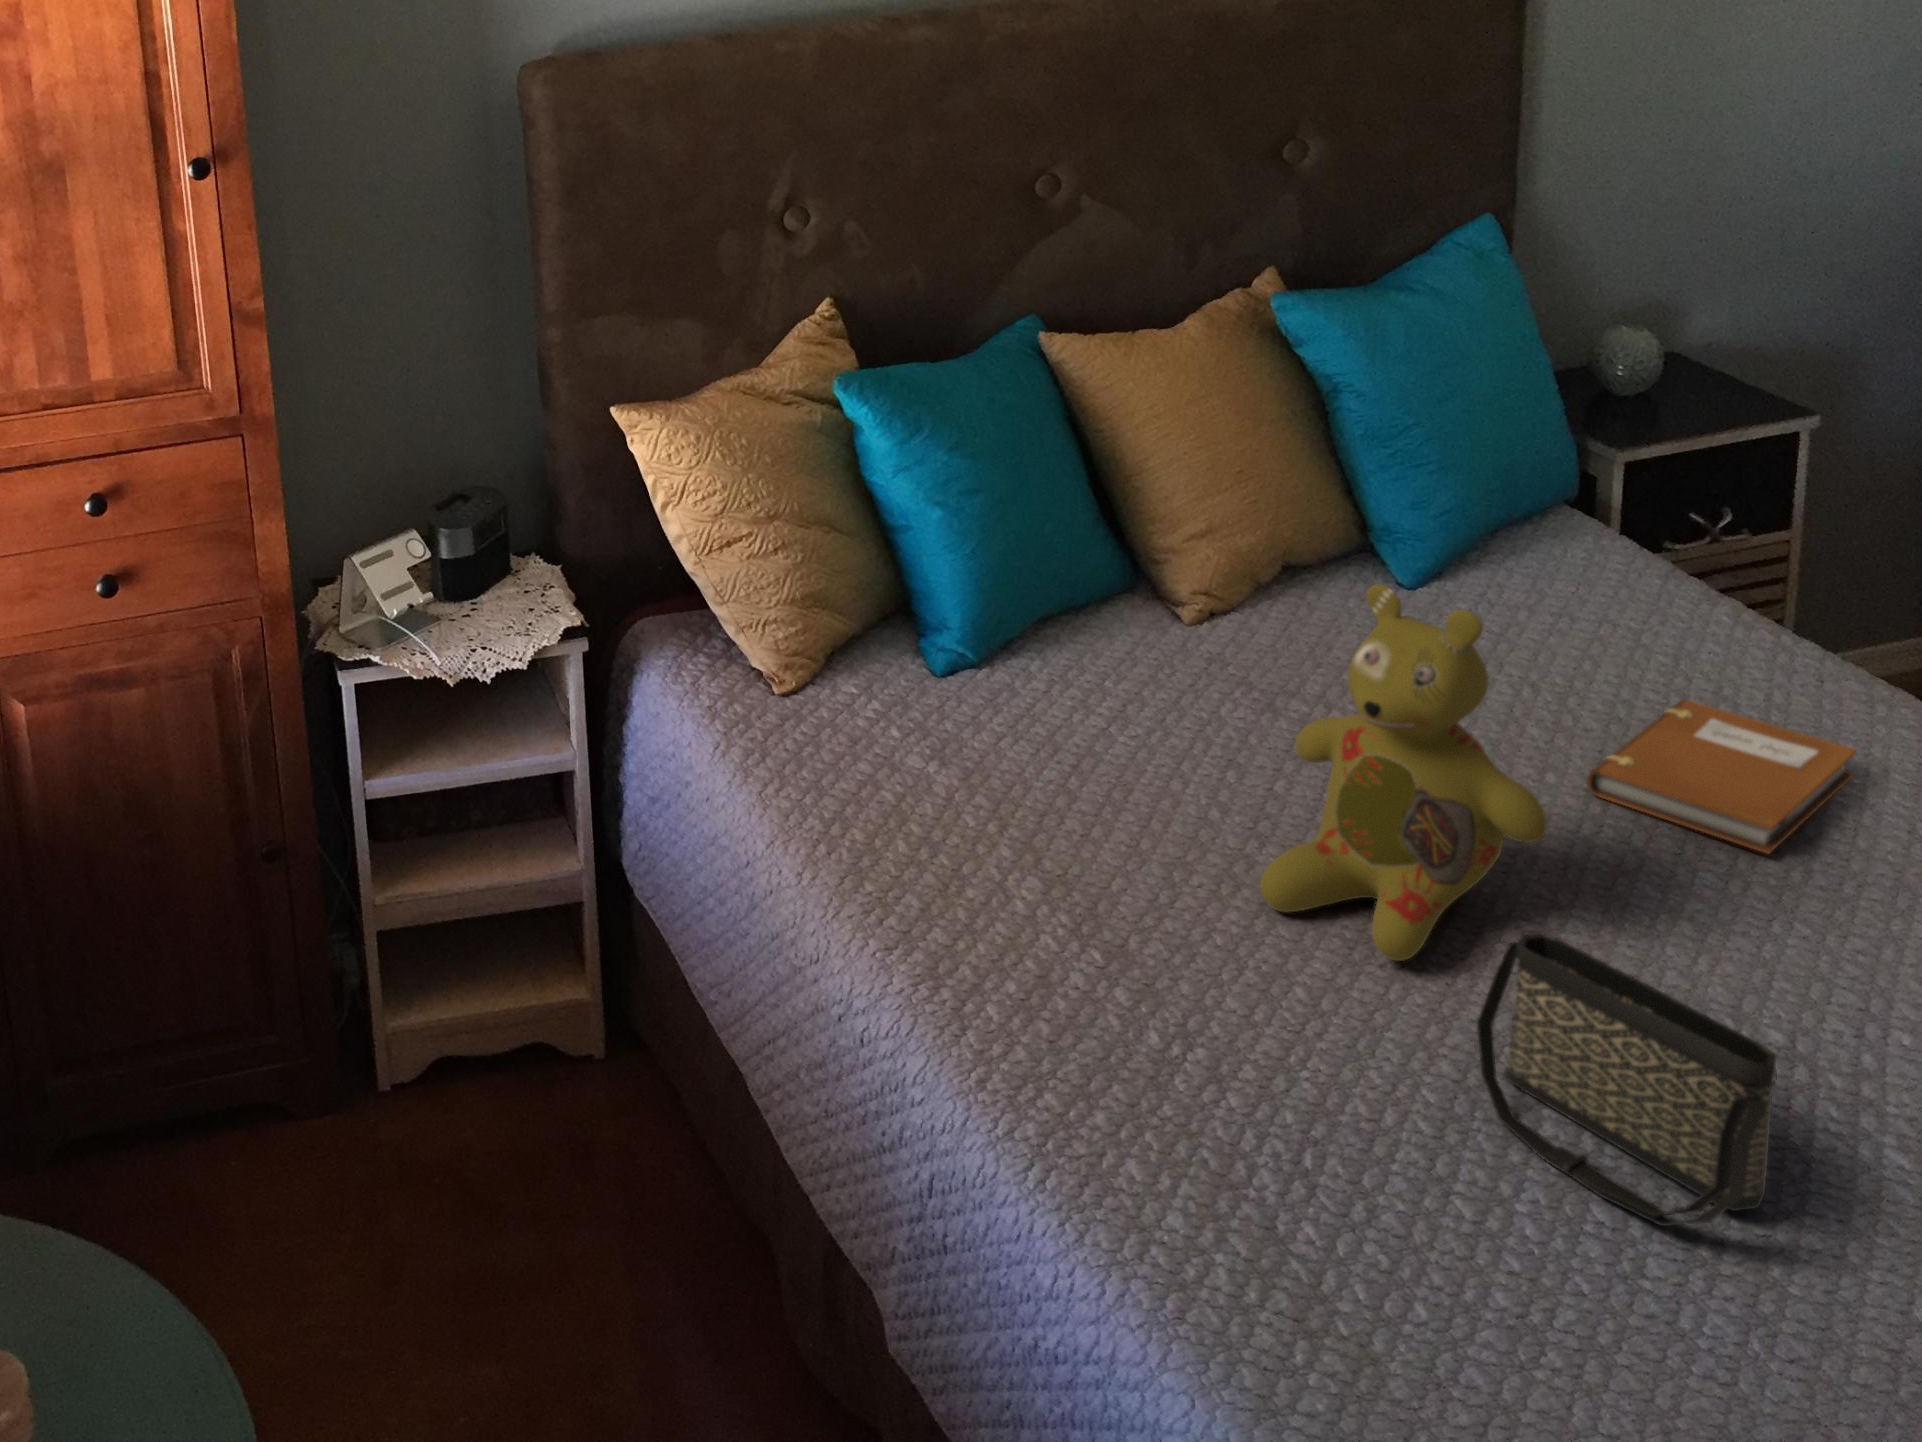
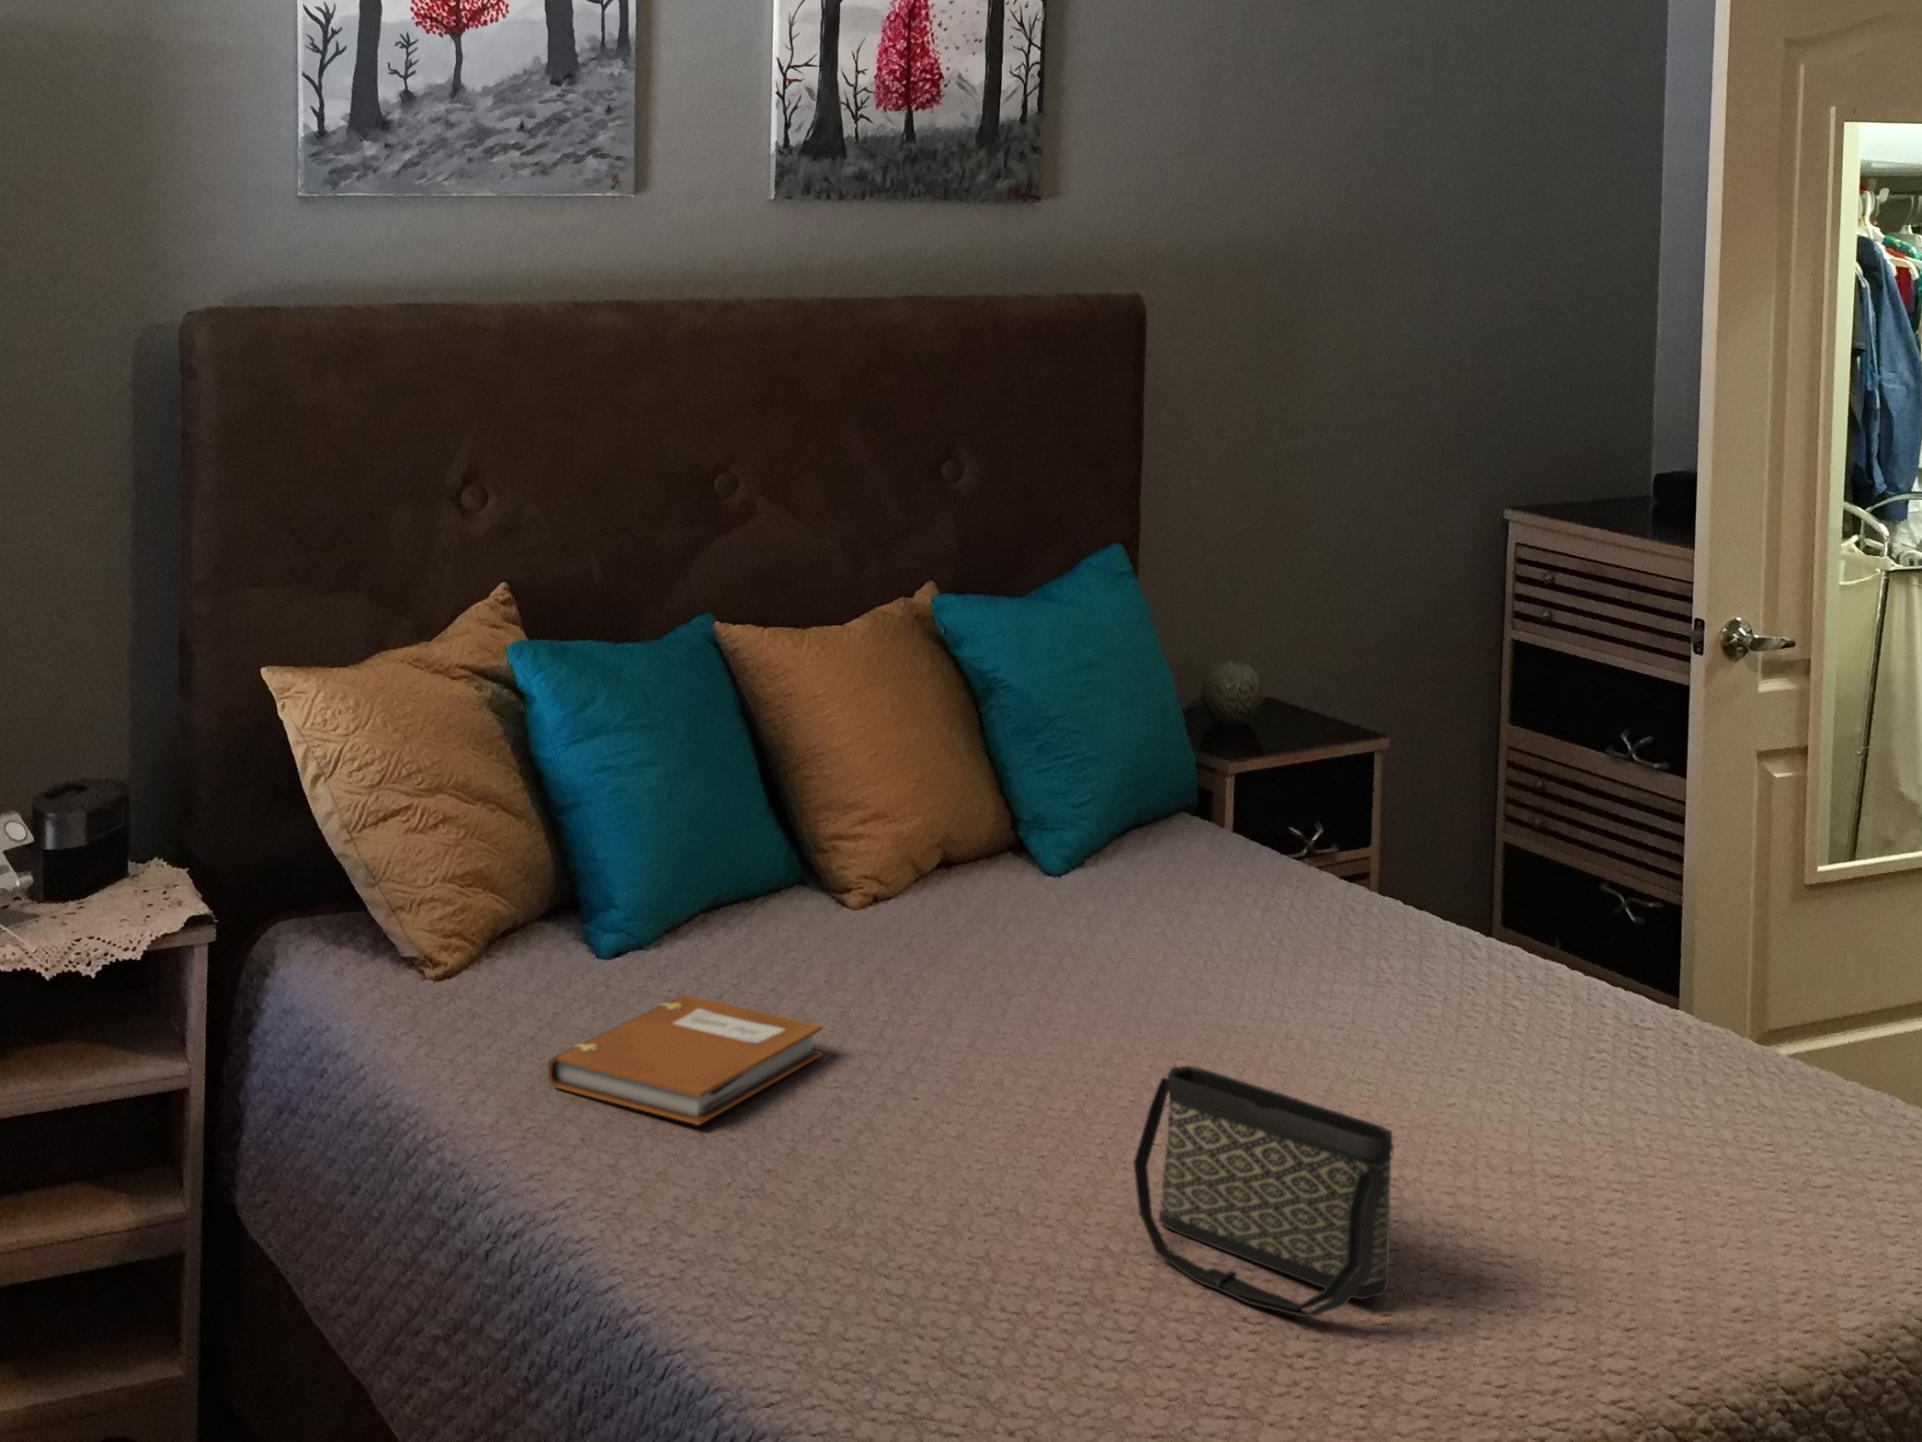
stuffed bear: present [1260,584,1547,961] -> none [928,773,1189,1141]
notebook: present [1587,700,1856,854] -> present [548,995,823,1125]

